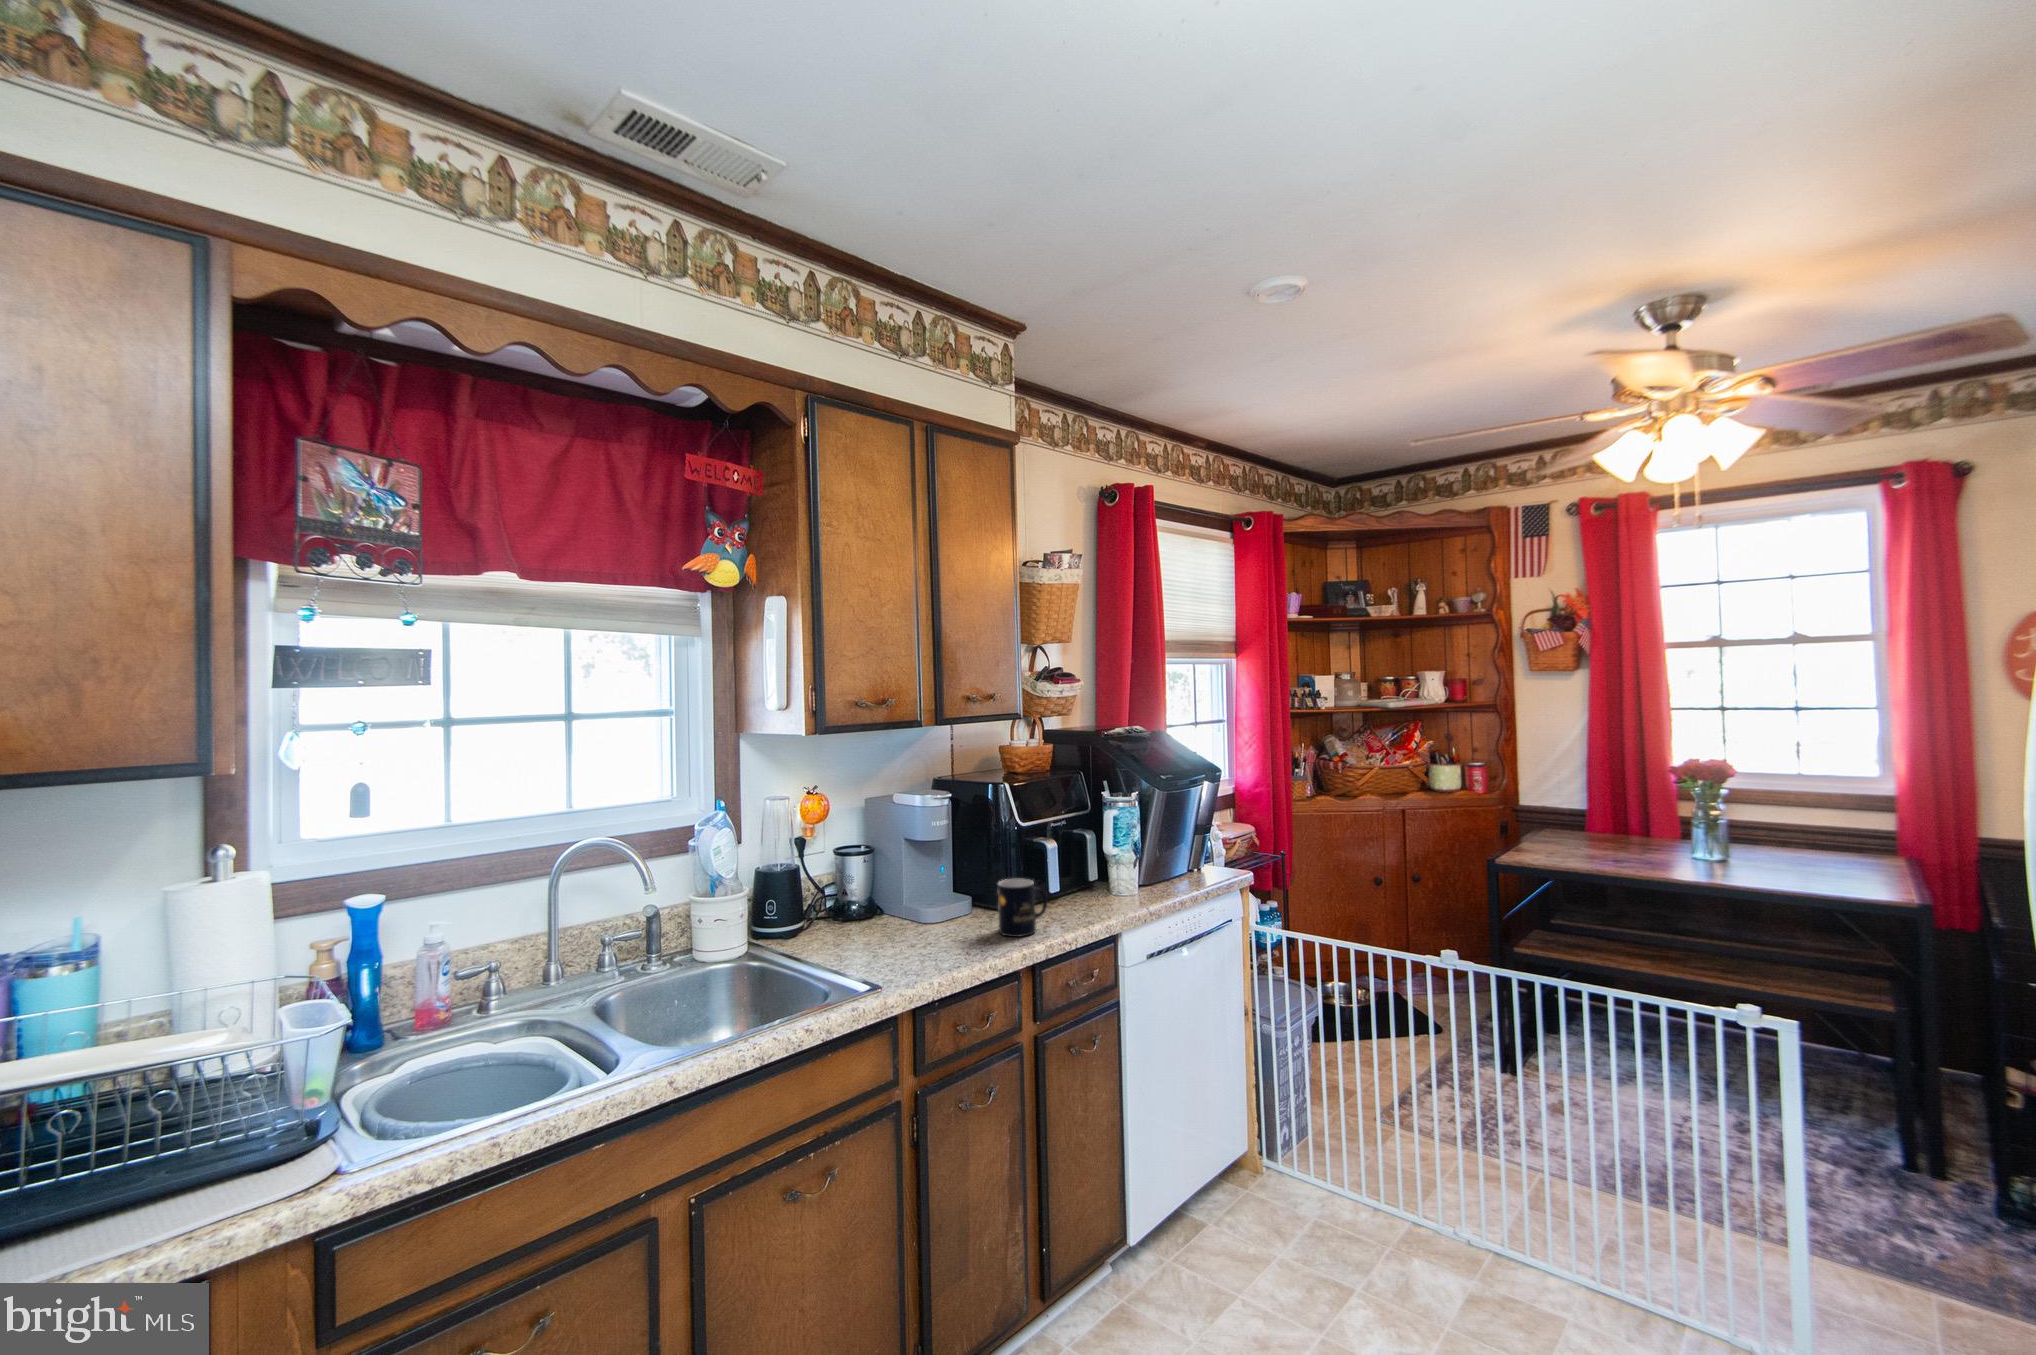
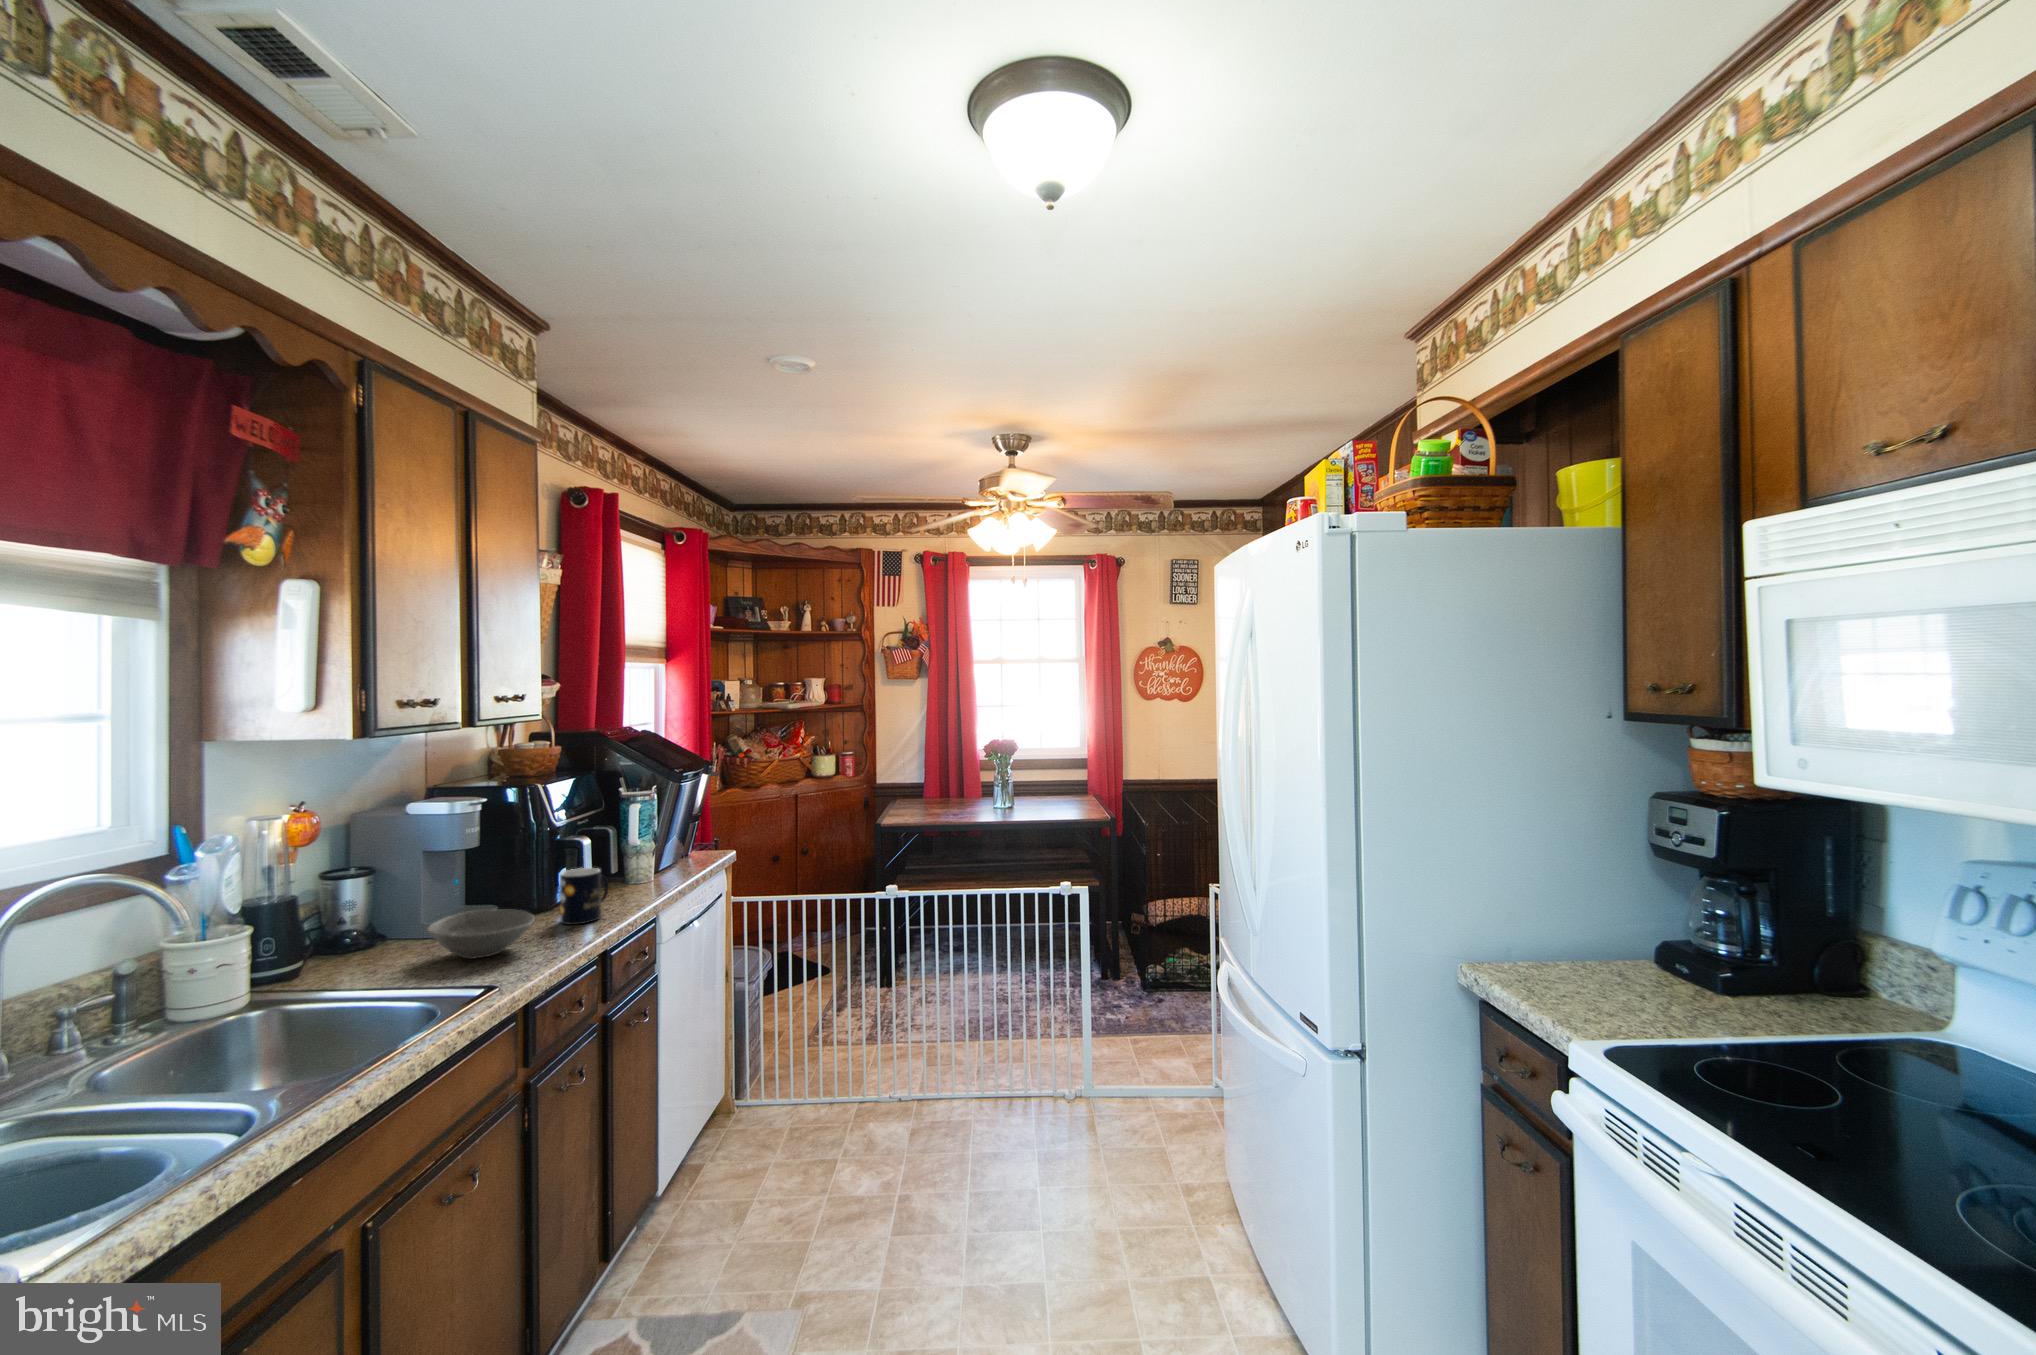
bowl: none [864,907,952,955] -> present [427,909,535,959]

